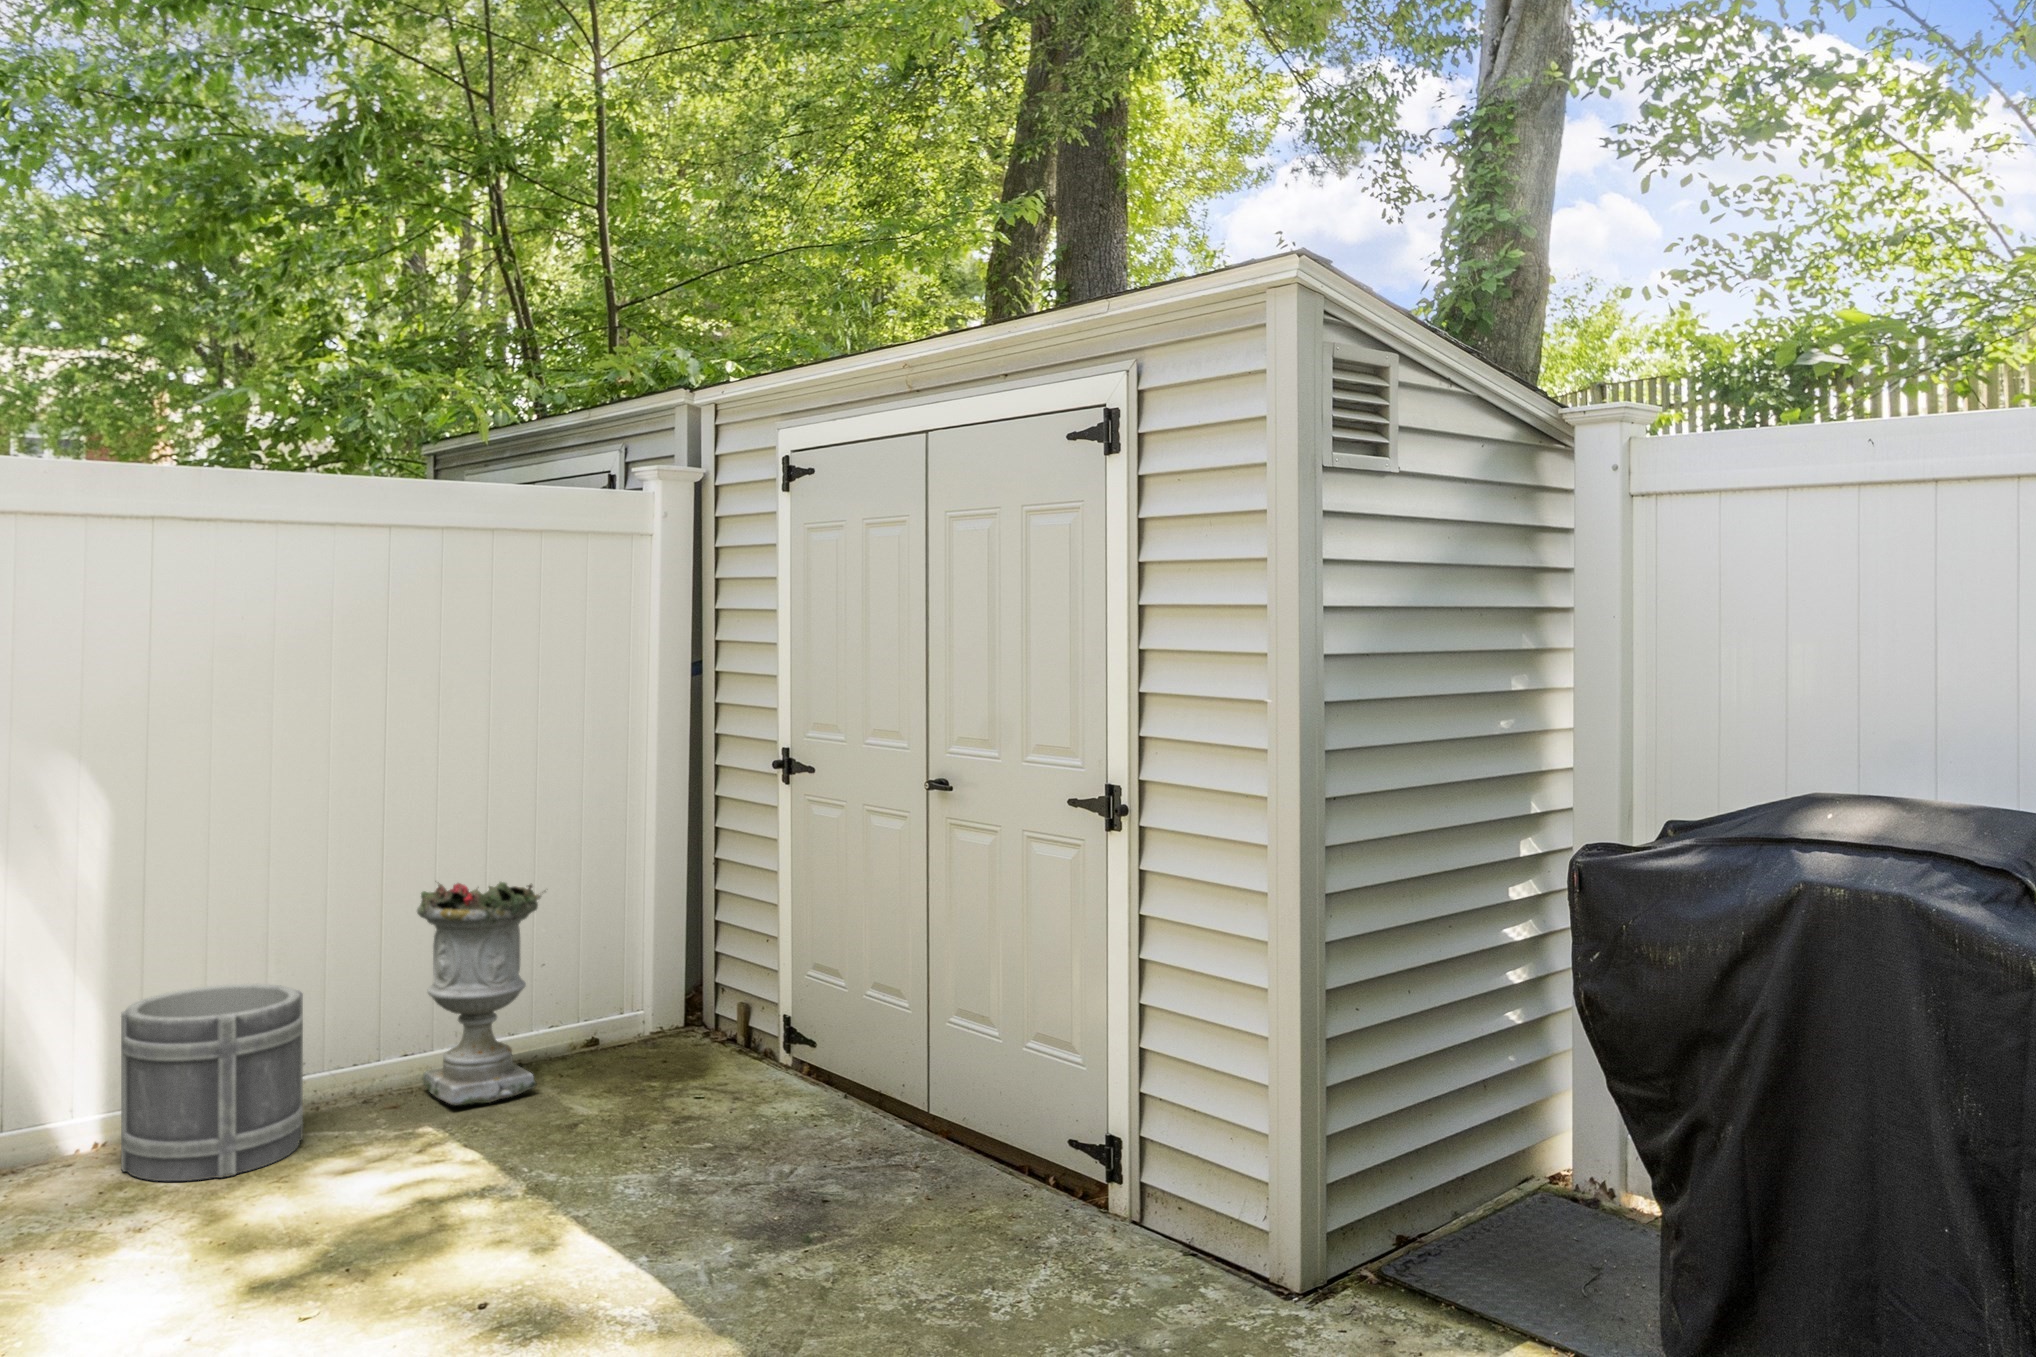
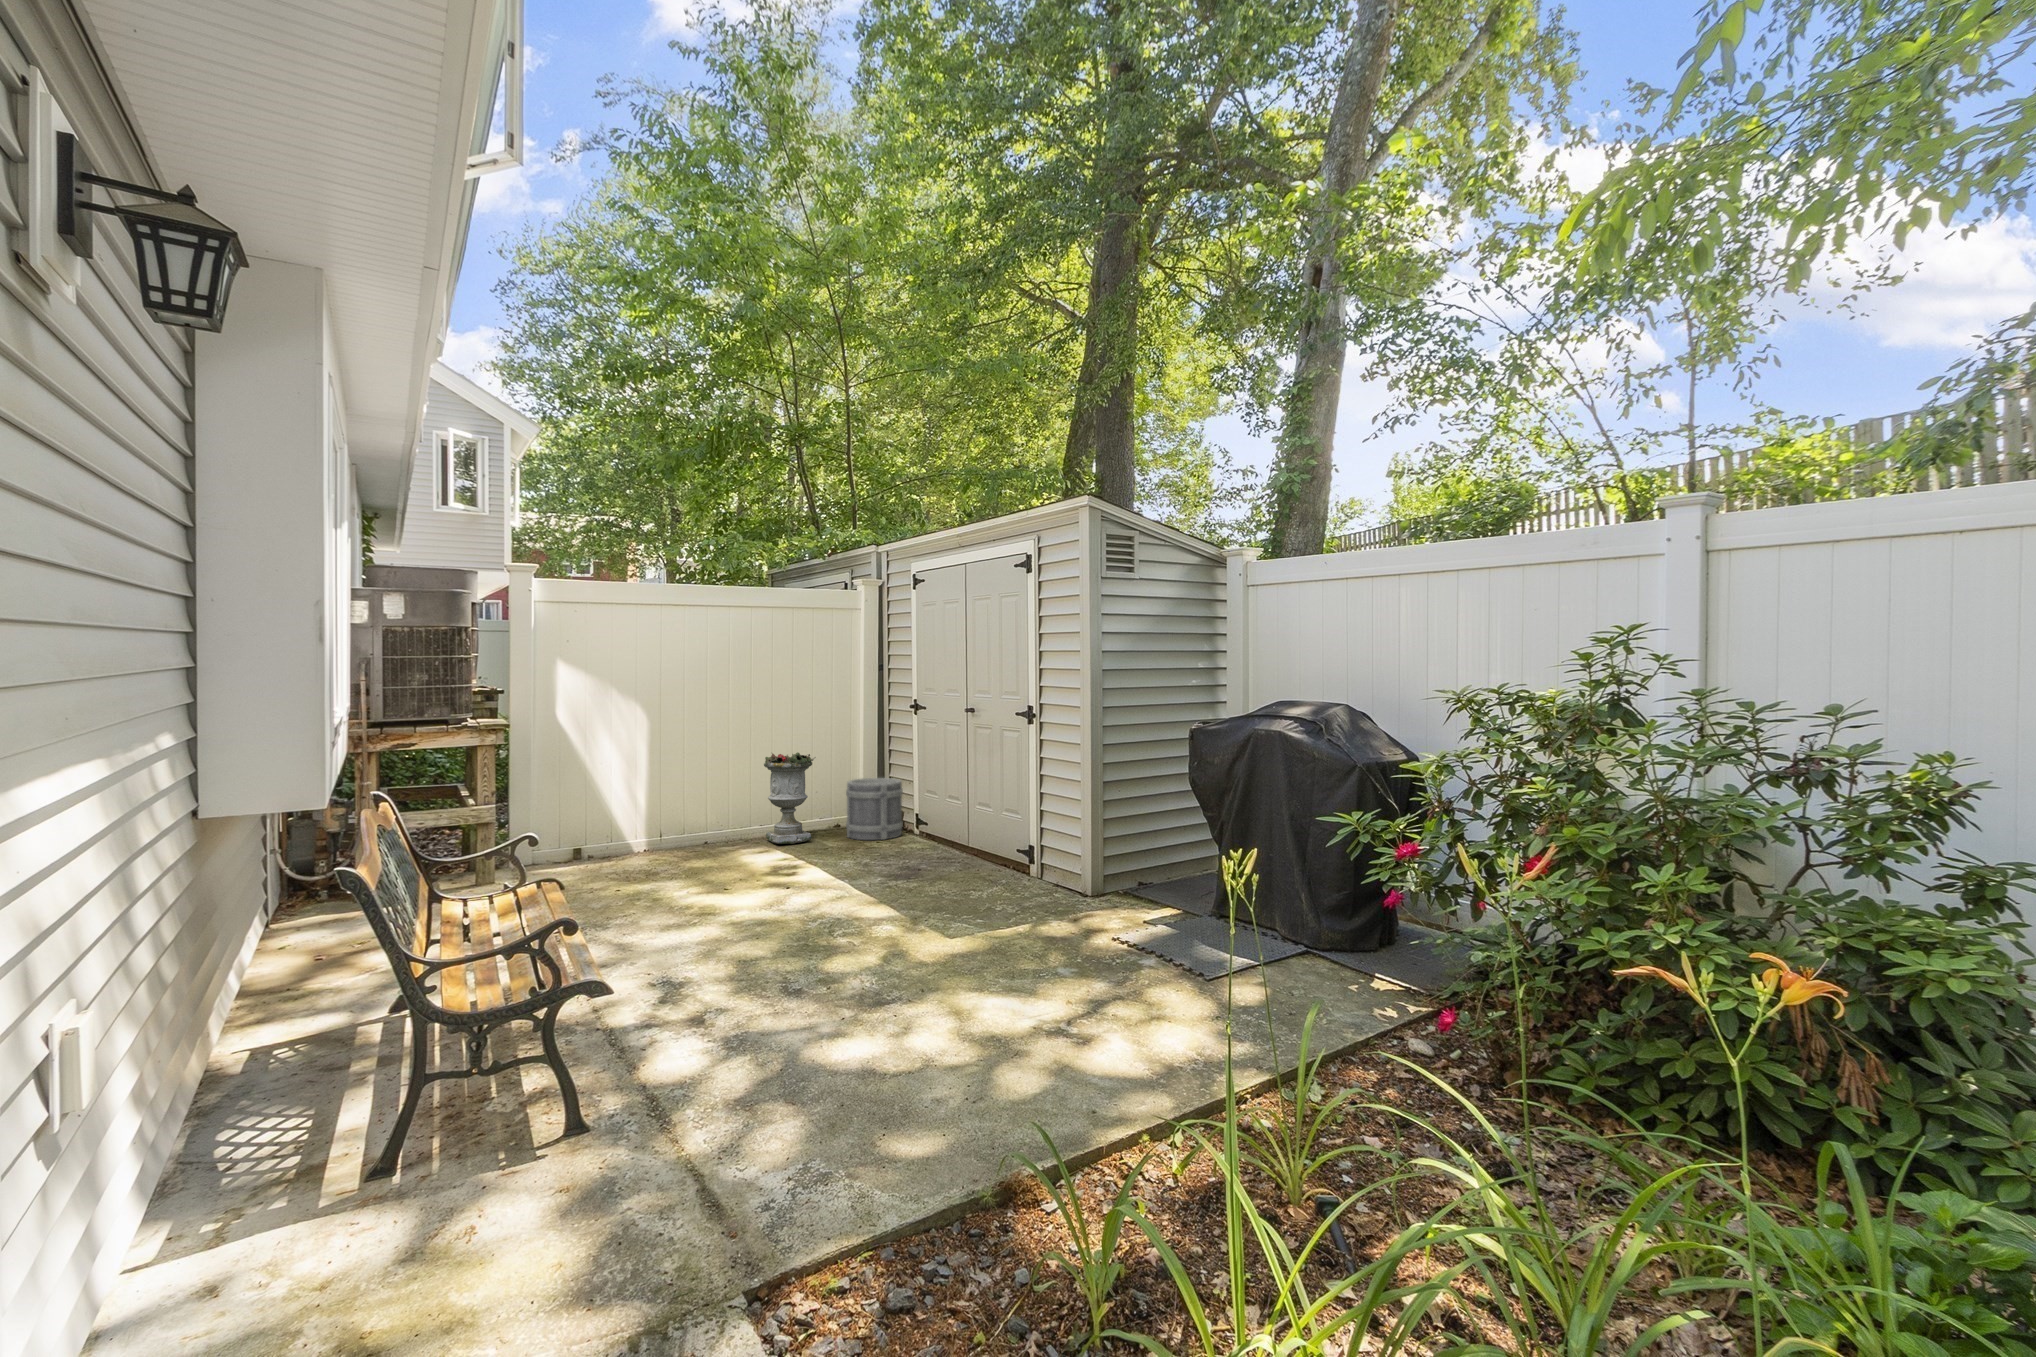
bucket: present [121,984,303,1181] -> present [846,778,903,840]

